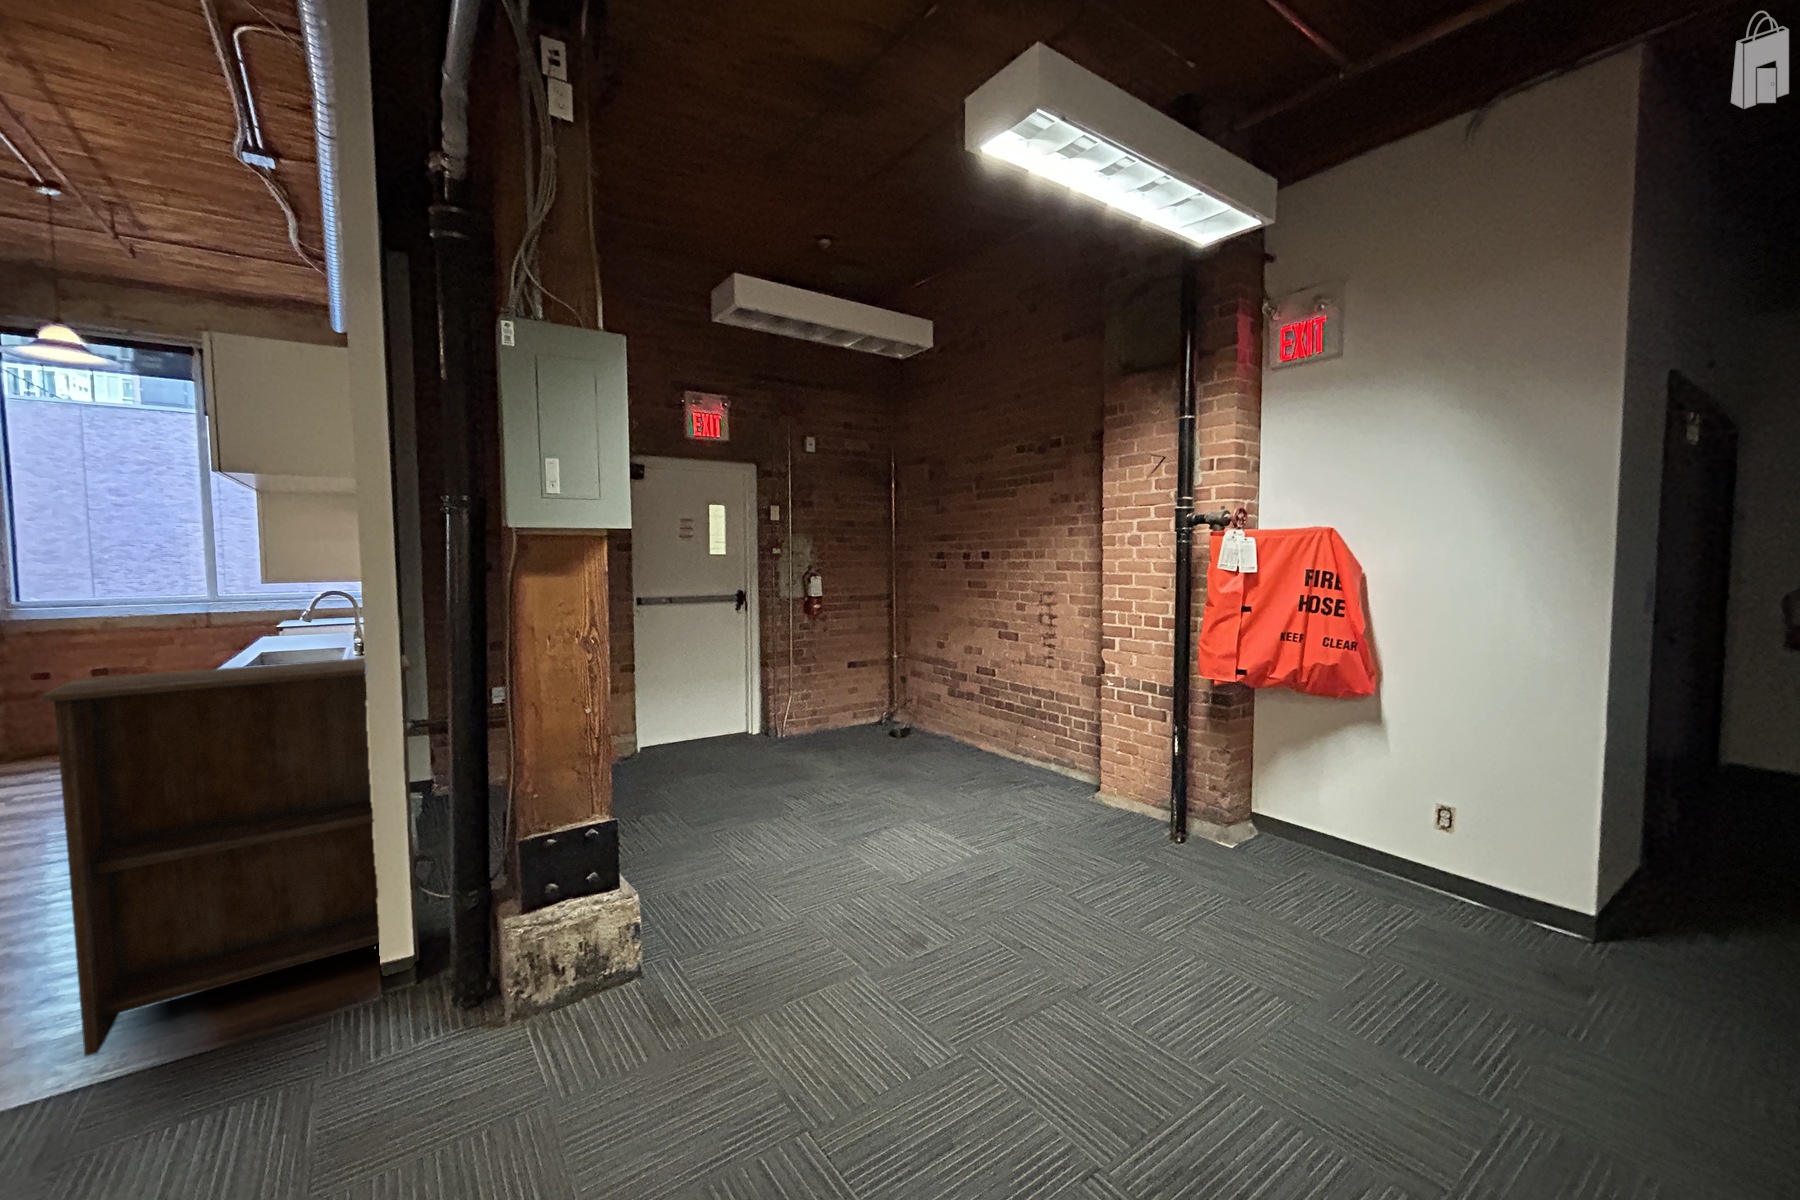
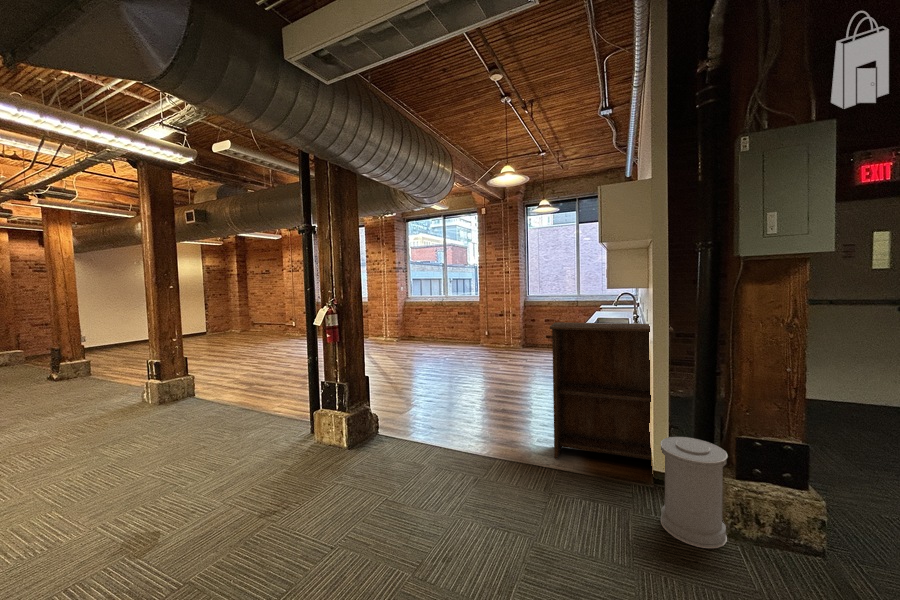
trash can: none [376,868,509,1081] -> present [661,437,727,548]

